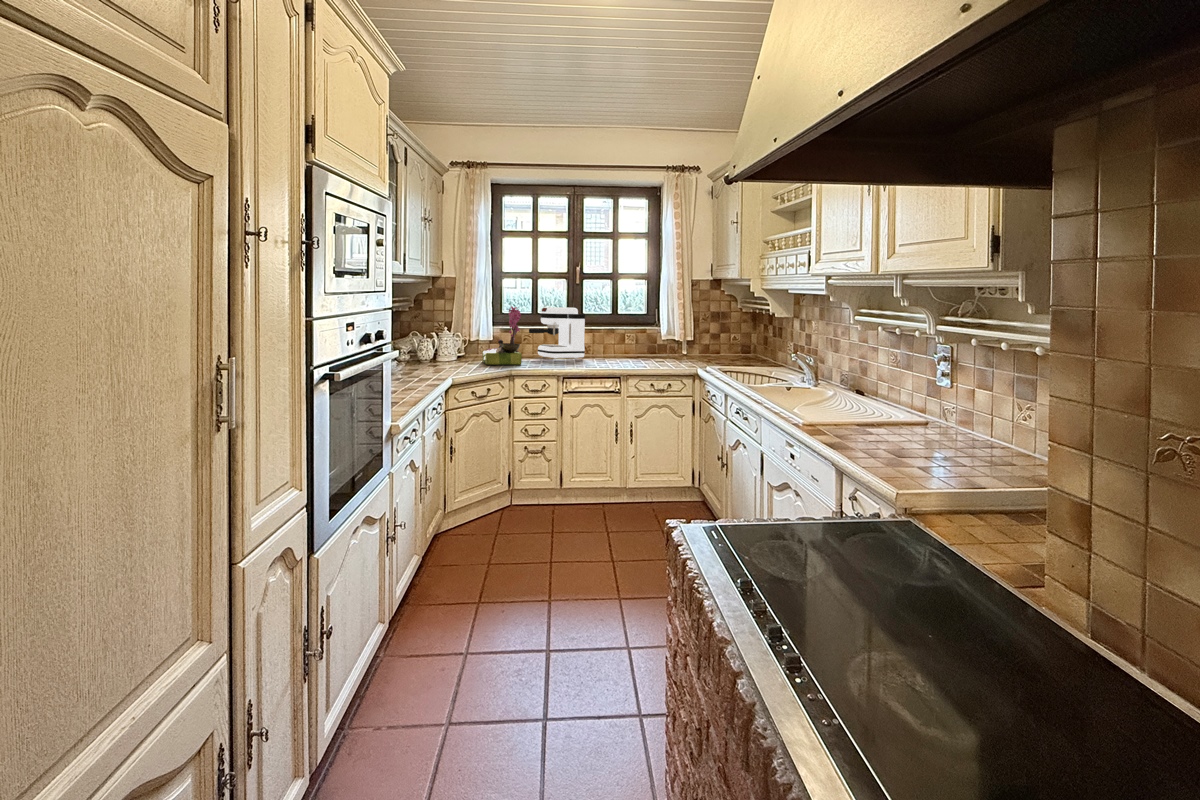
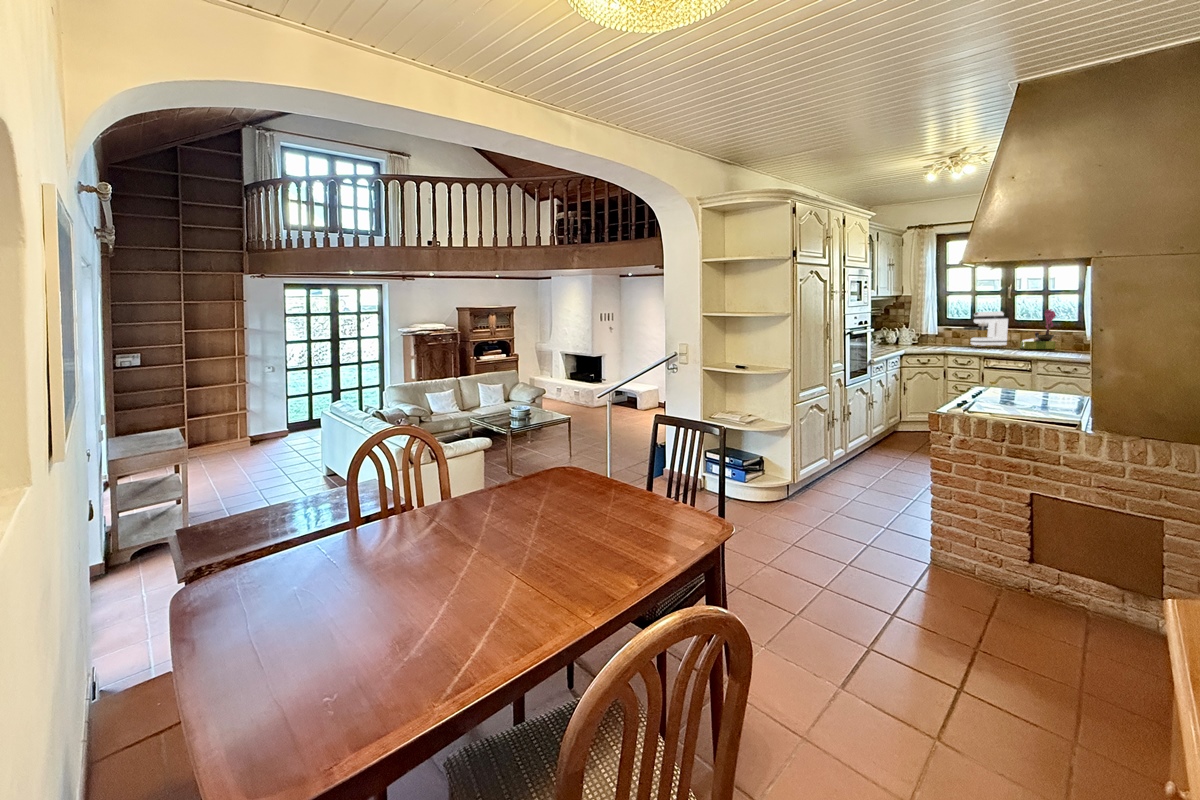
flower arrangement: present [482,306,522,365] -> present [1020,309,1056,349]

